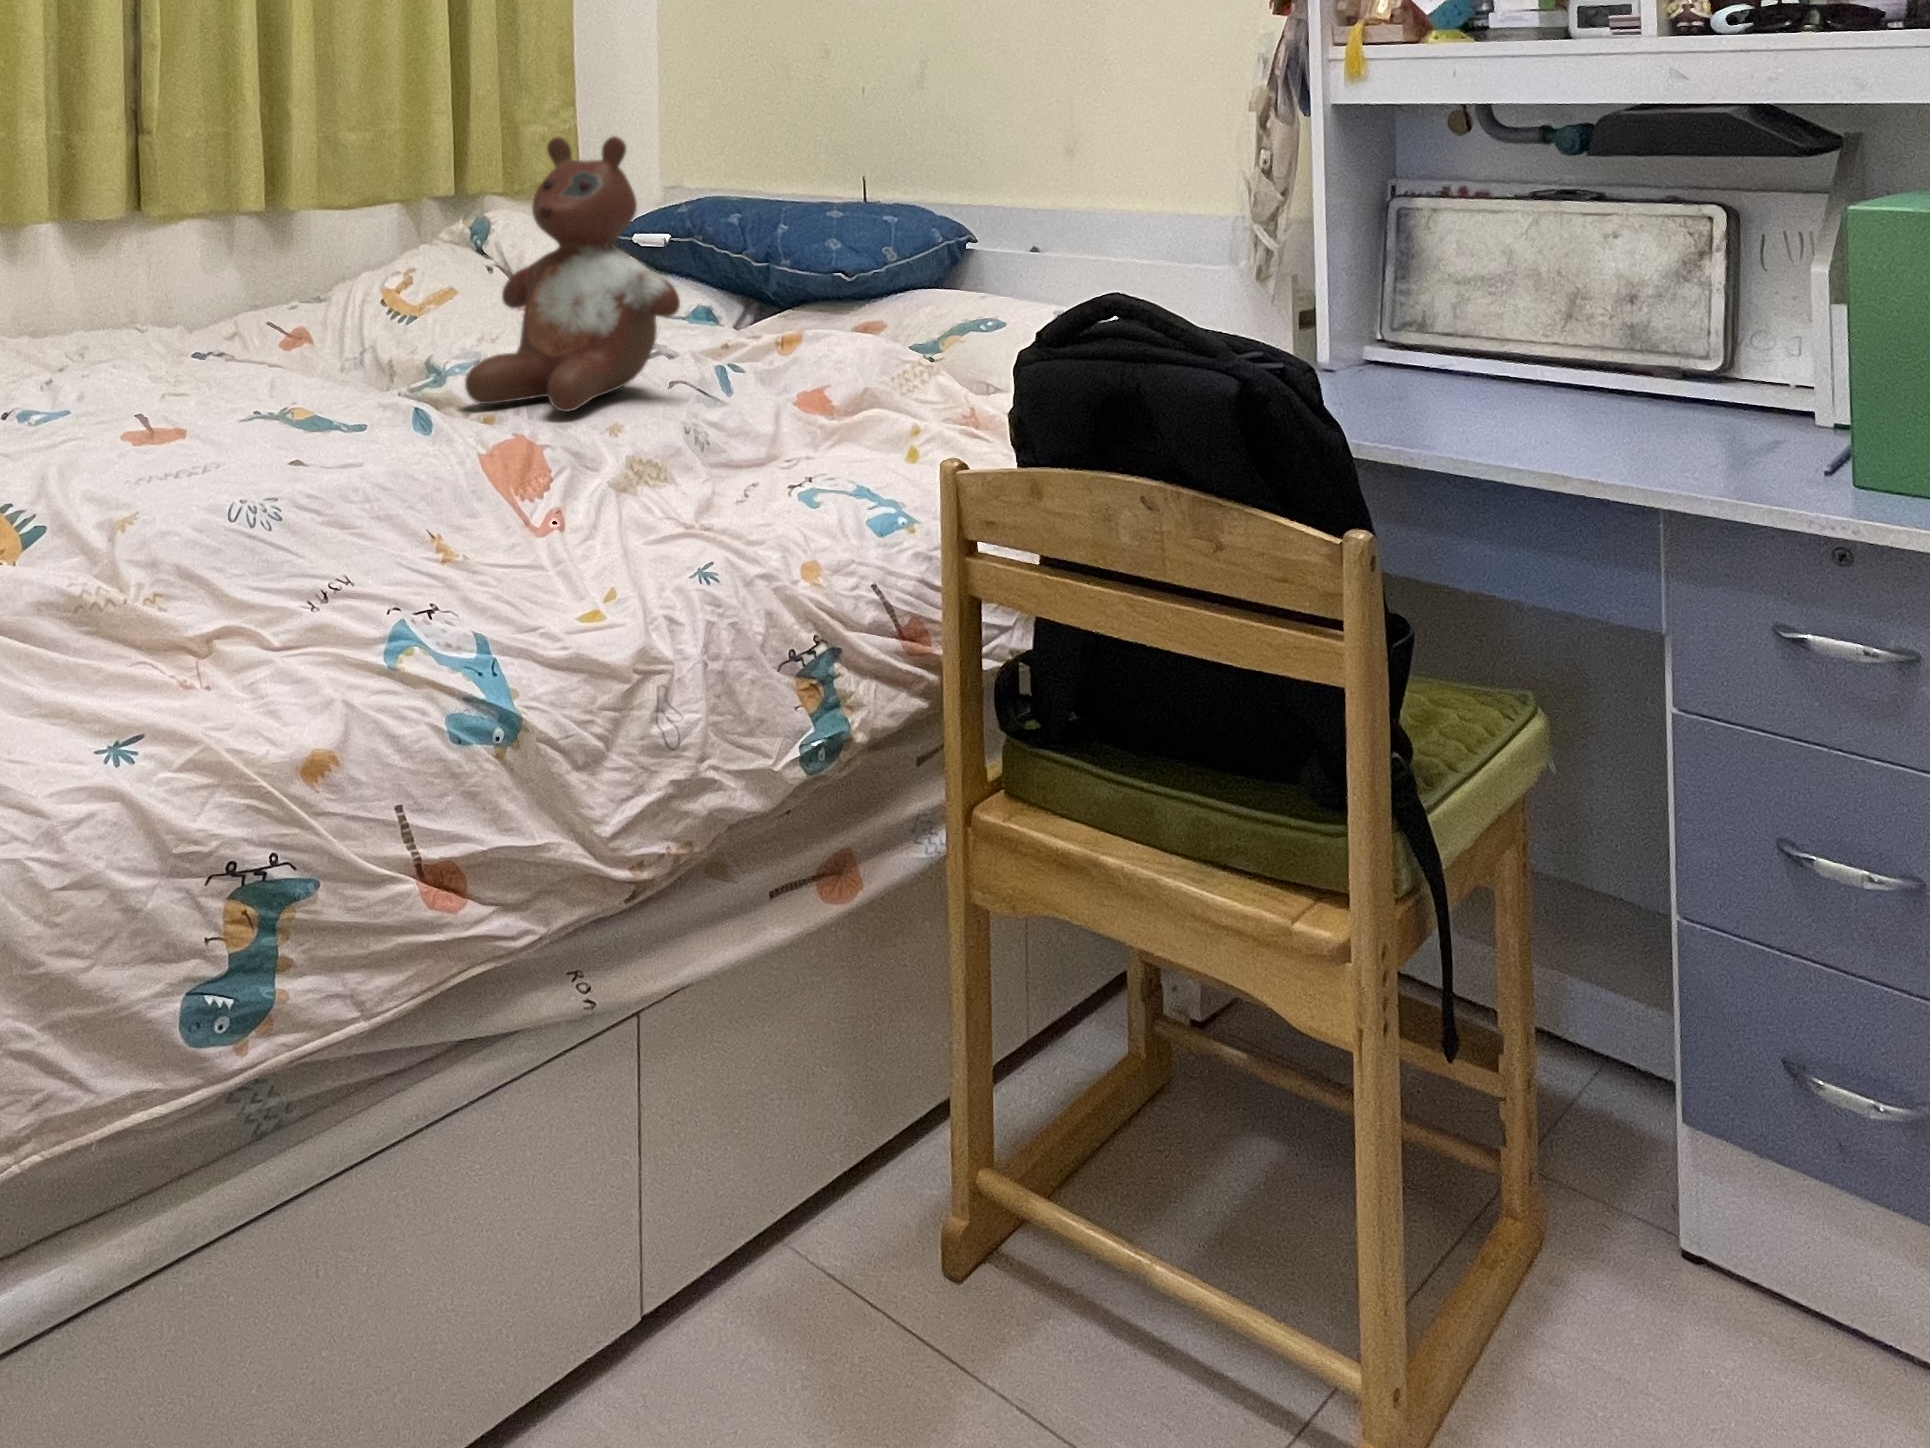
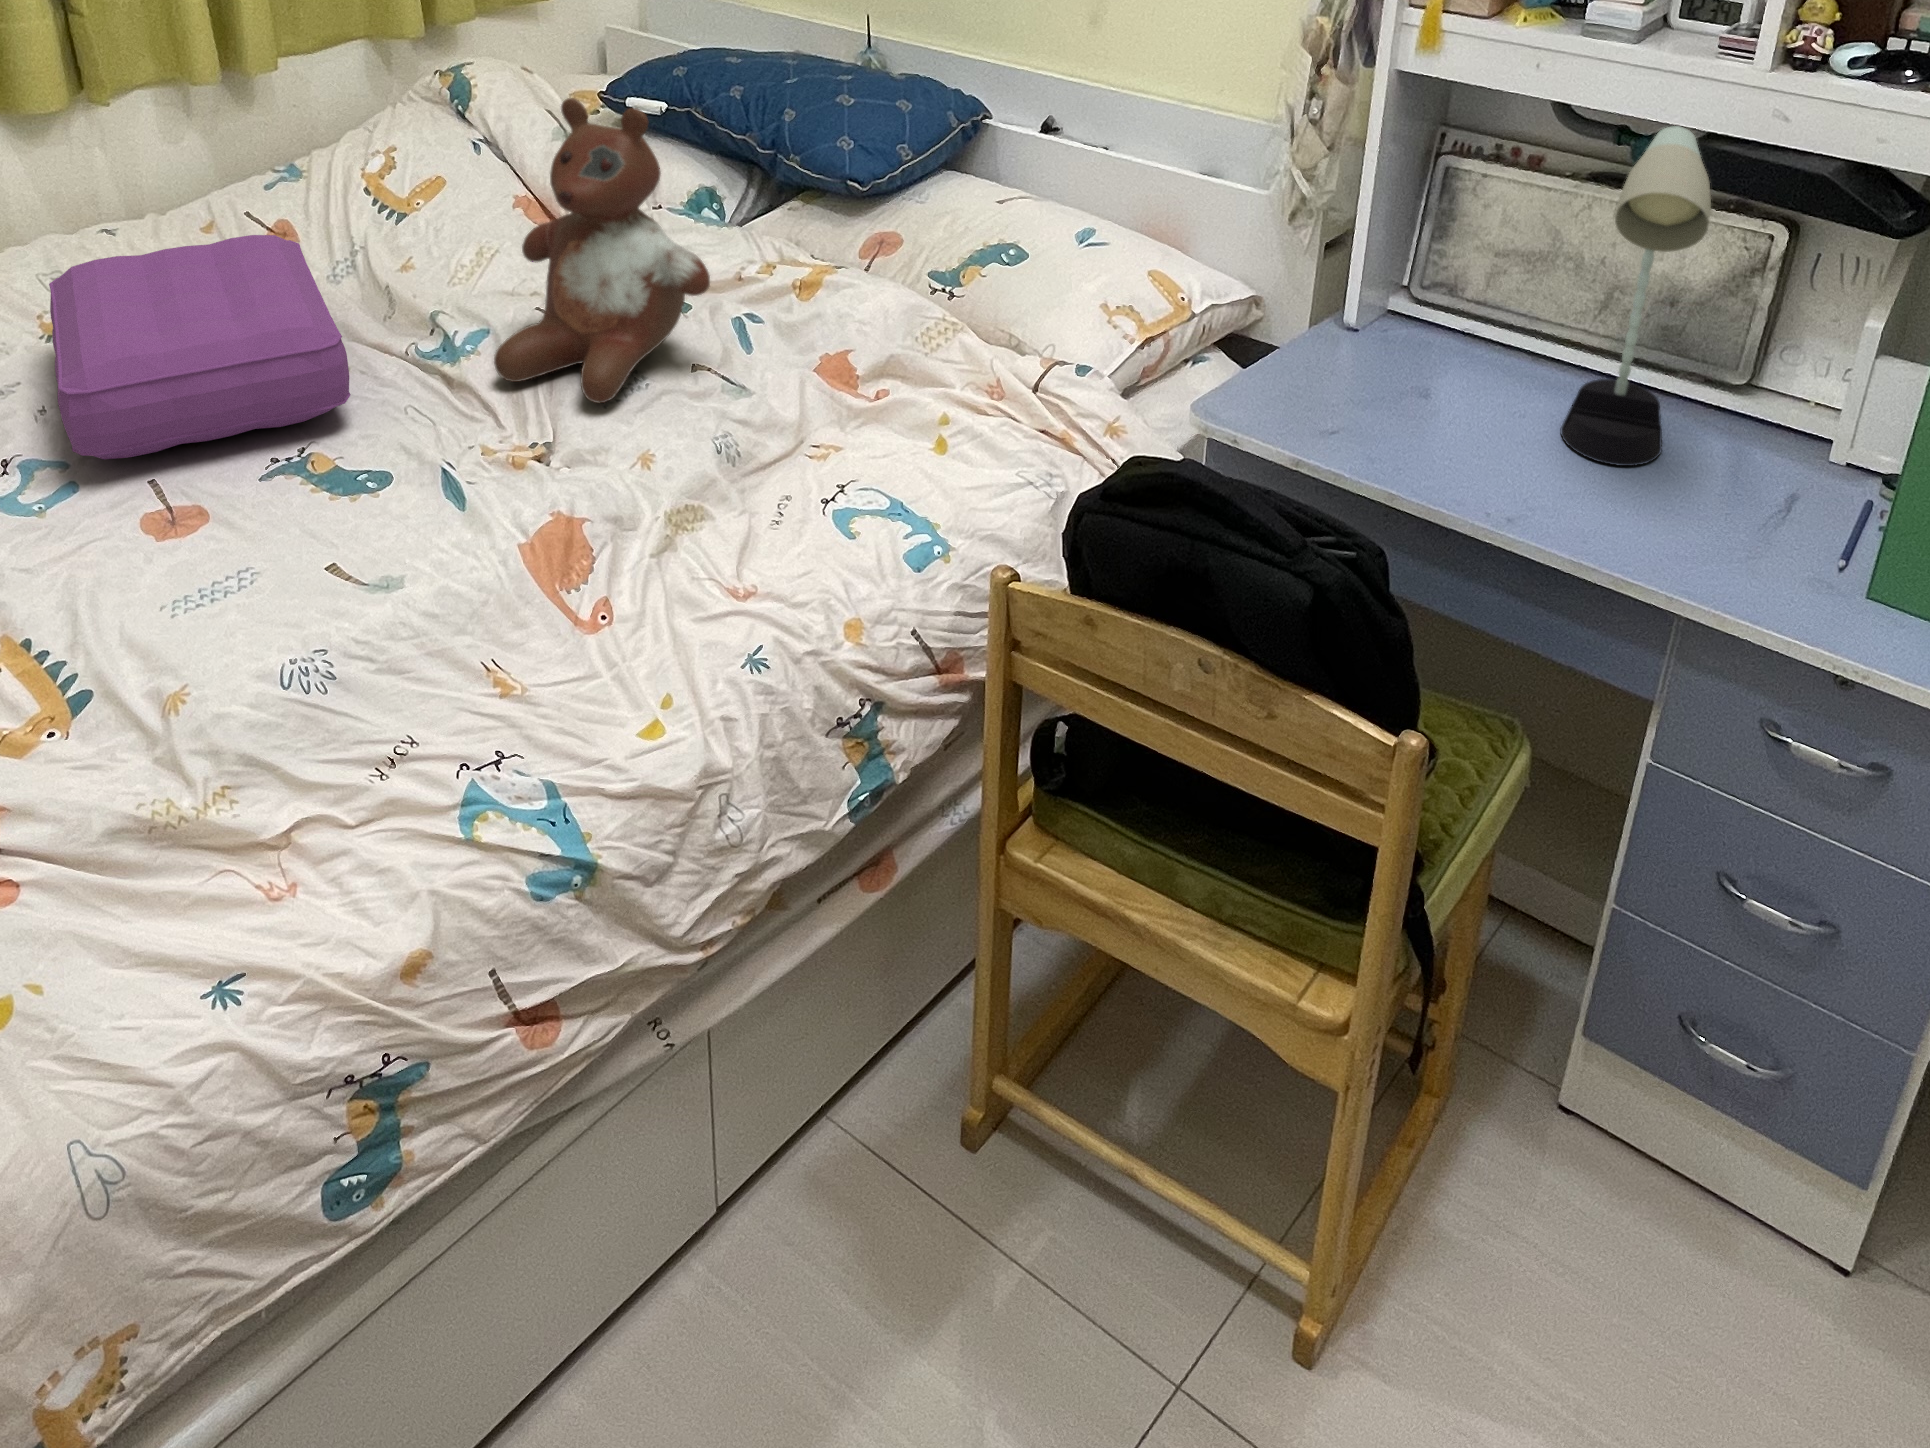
desk lamp: none [1533,81,1646,428] -> present [1560,126,1711,466]
pillow: none [46,284,323,439] -> present [49,235,351,459]

